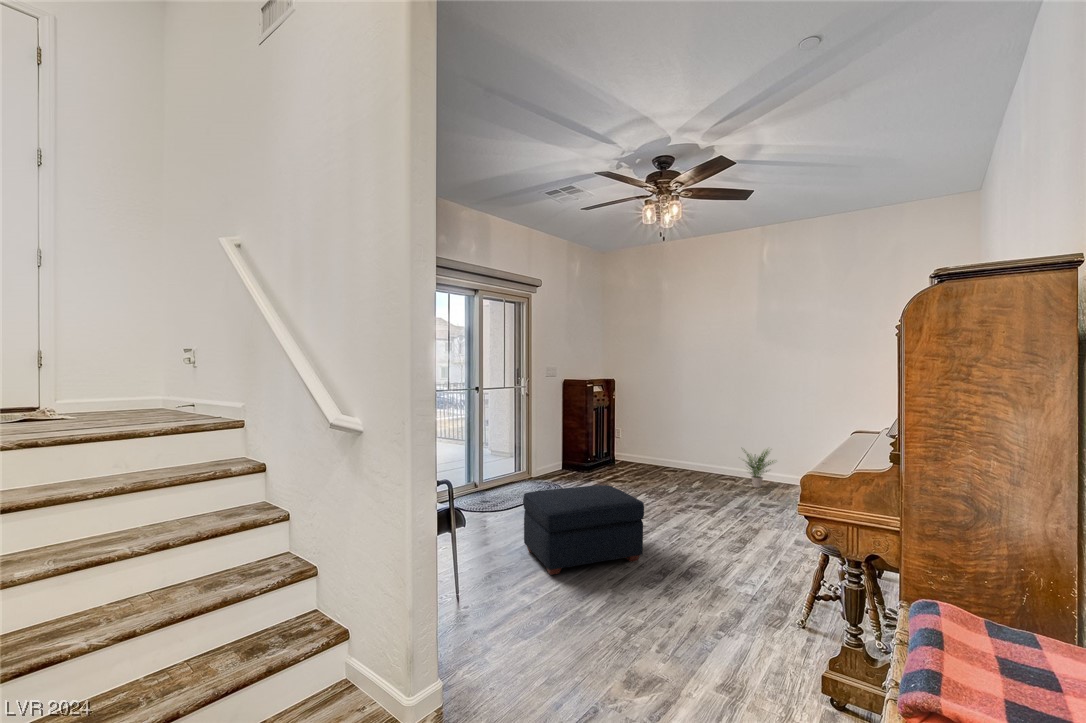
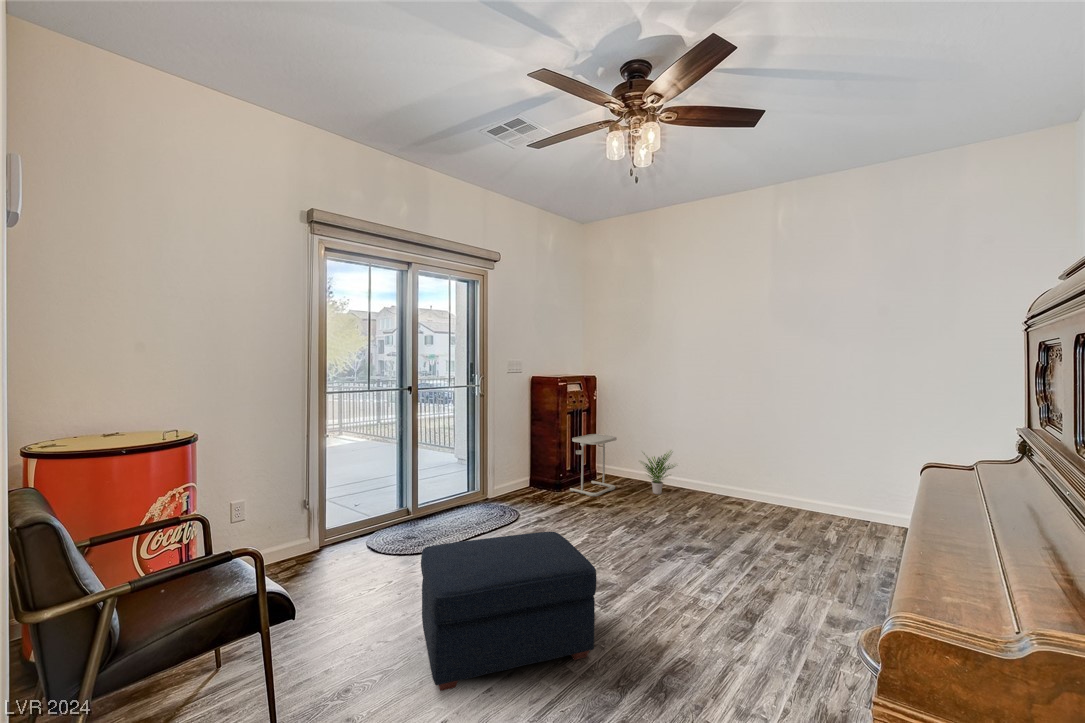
side table: none [596,426,633,475] -> present [570,434,617,496]
potted plant: present [744,450,773,488] -> present [644,451,675,494]

